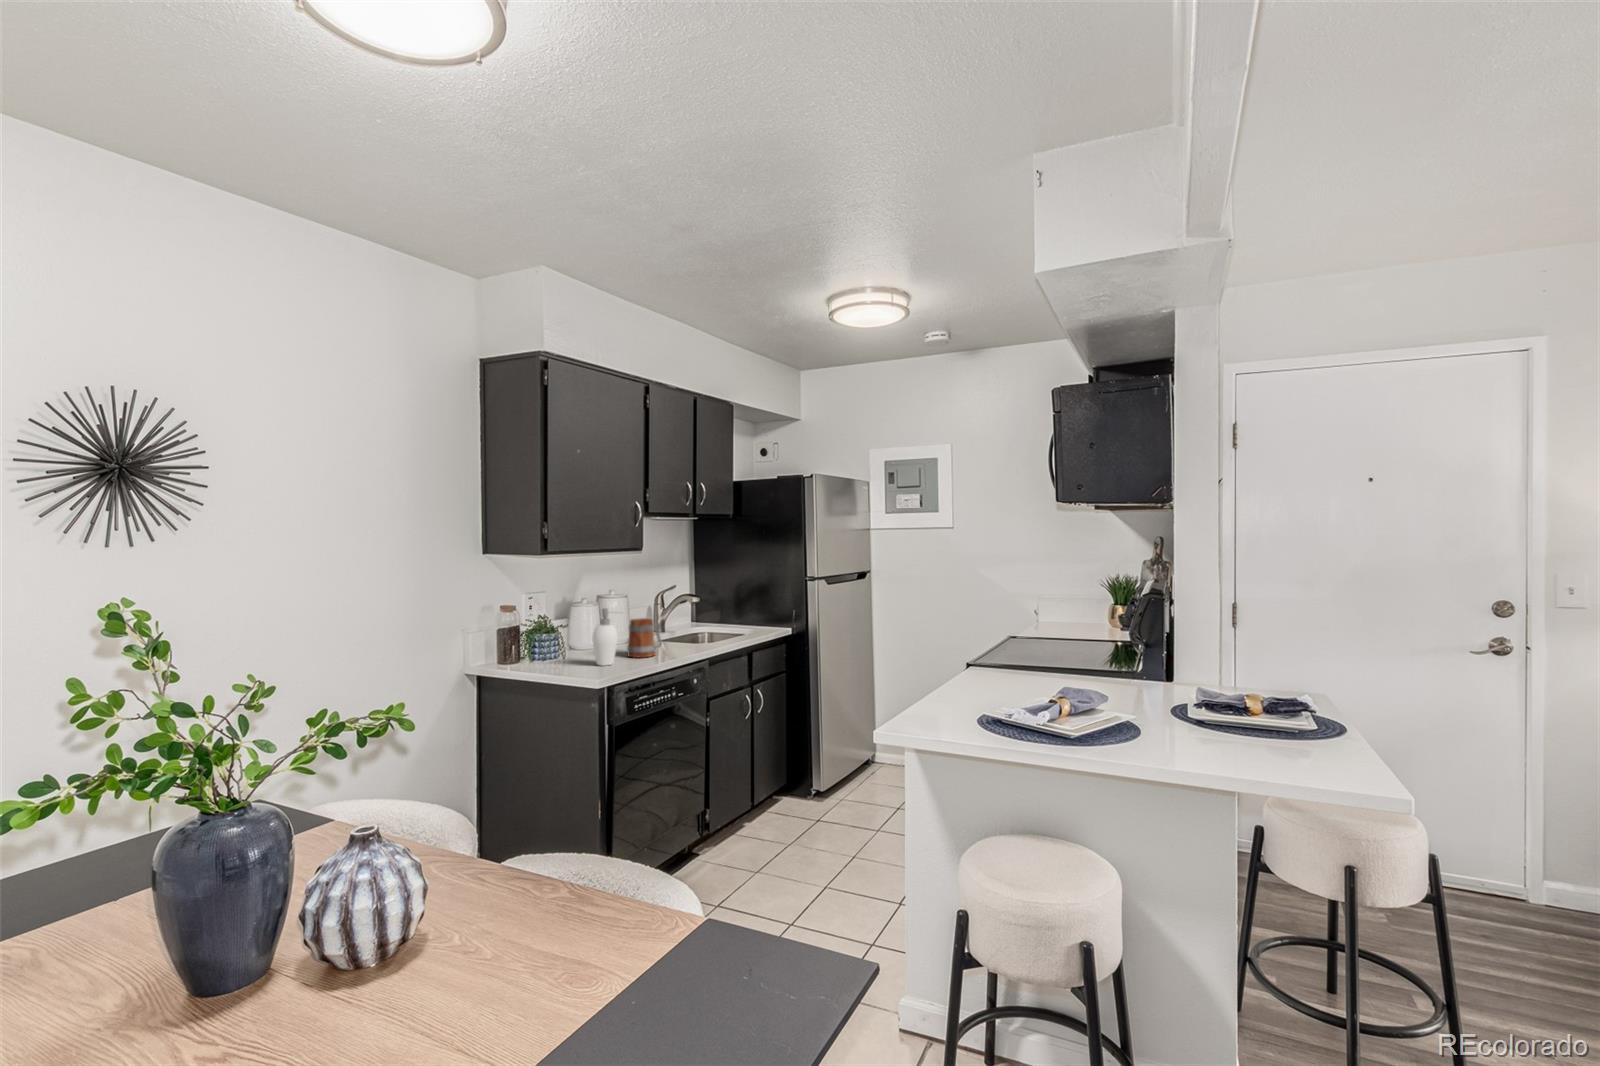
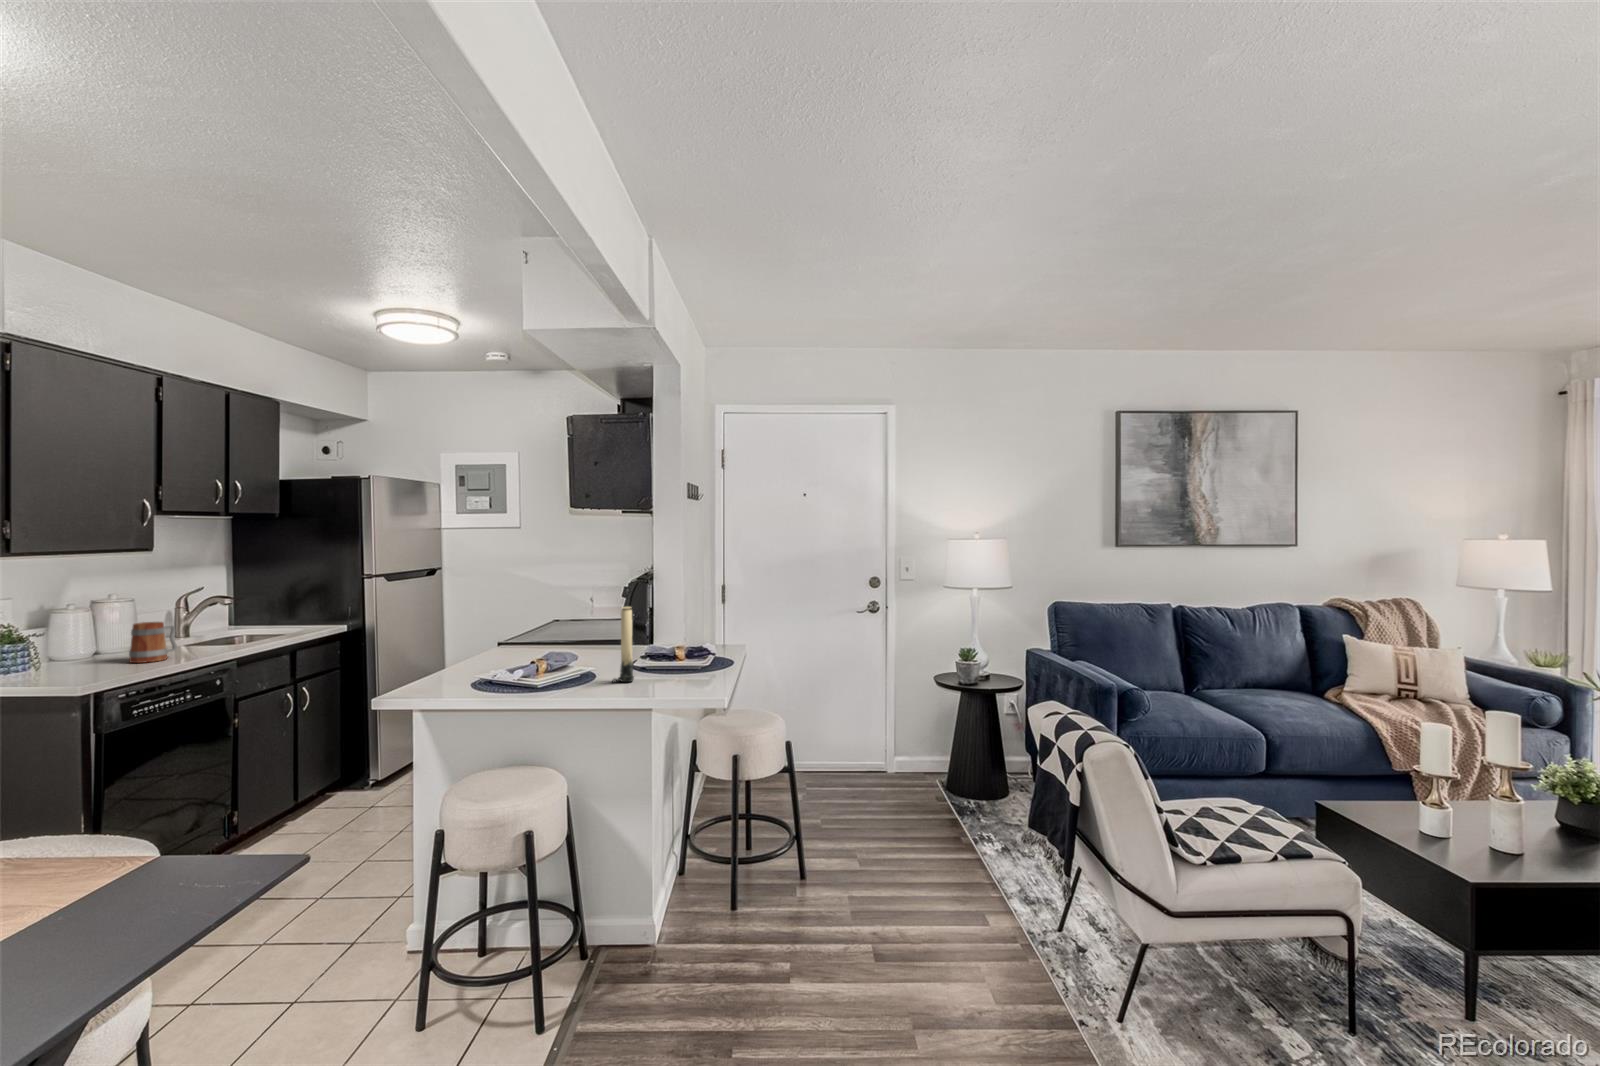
soap dispenser: present [592,608,618,666] -> none [78,612,121,673]
candle: none [1177,635,1213,745] -> present [612,607,634,682]

